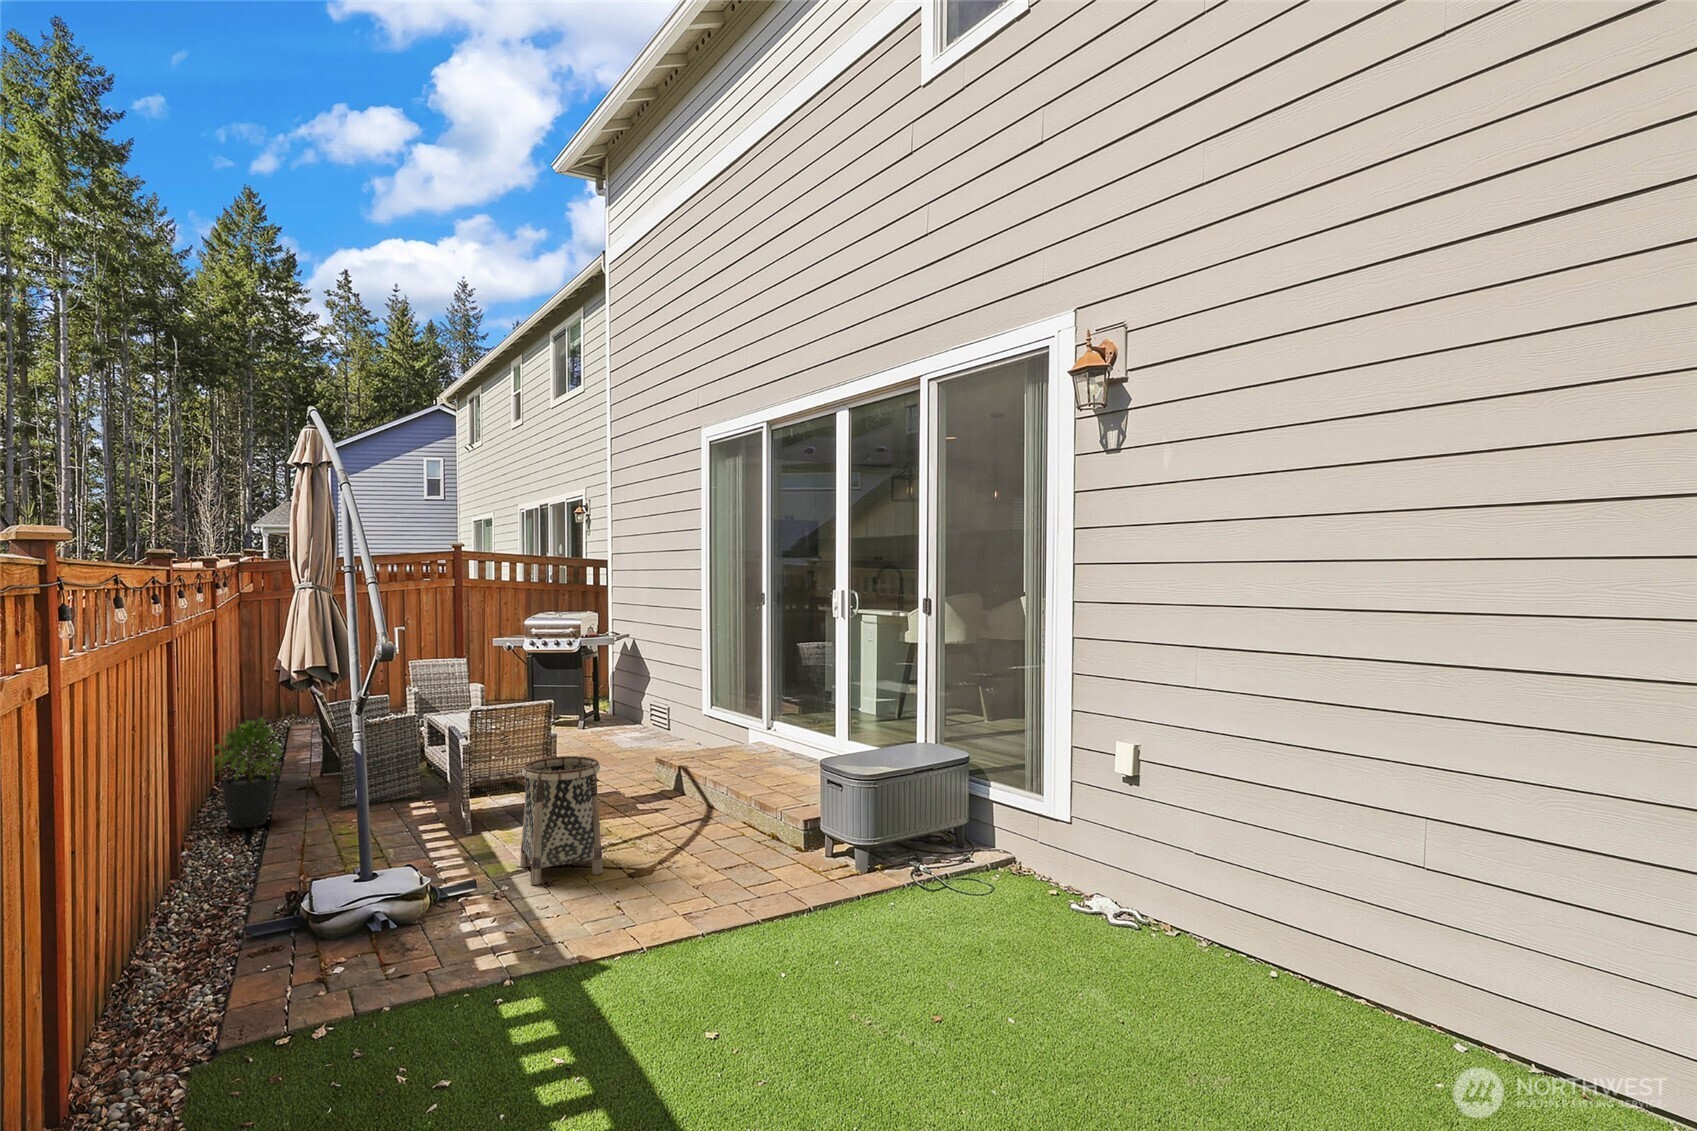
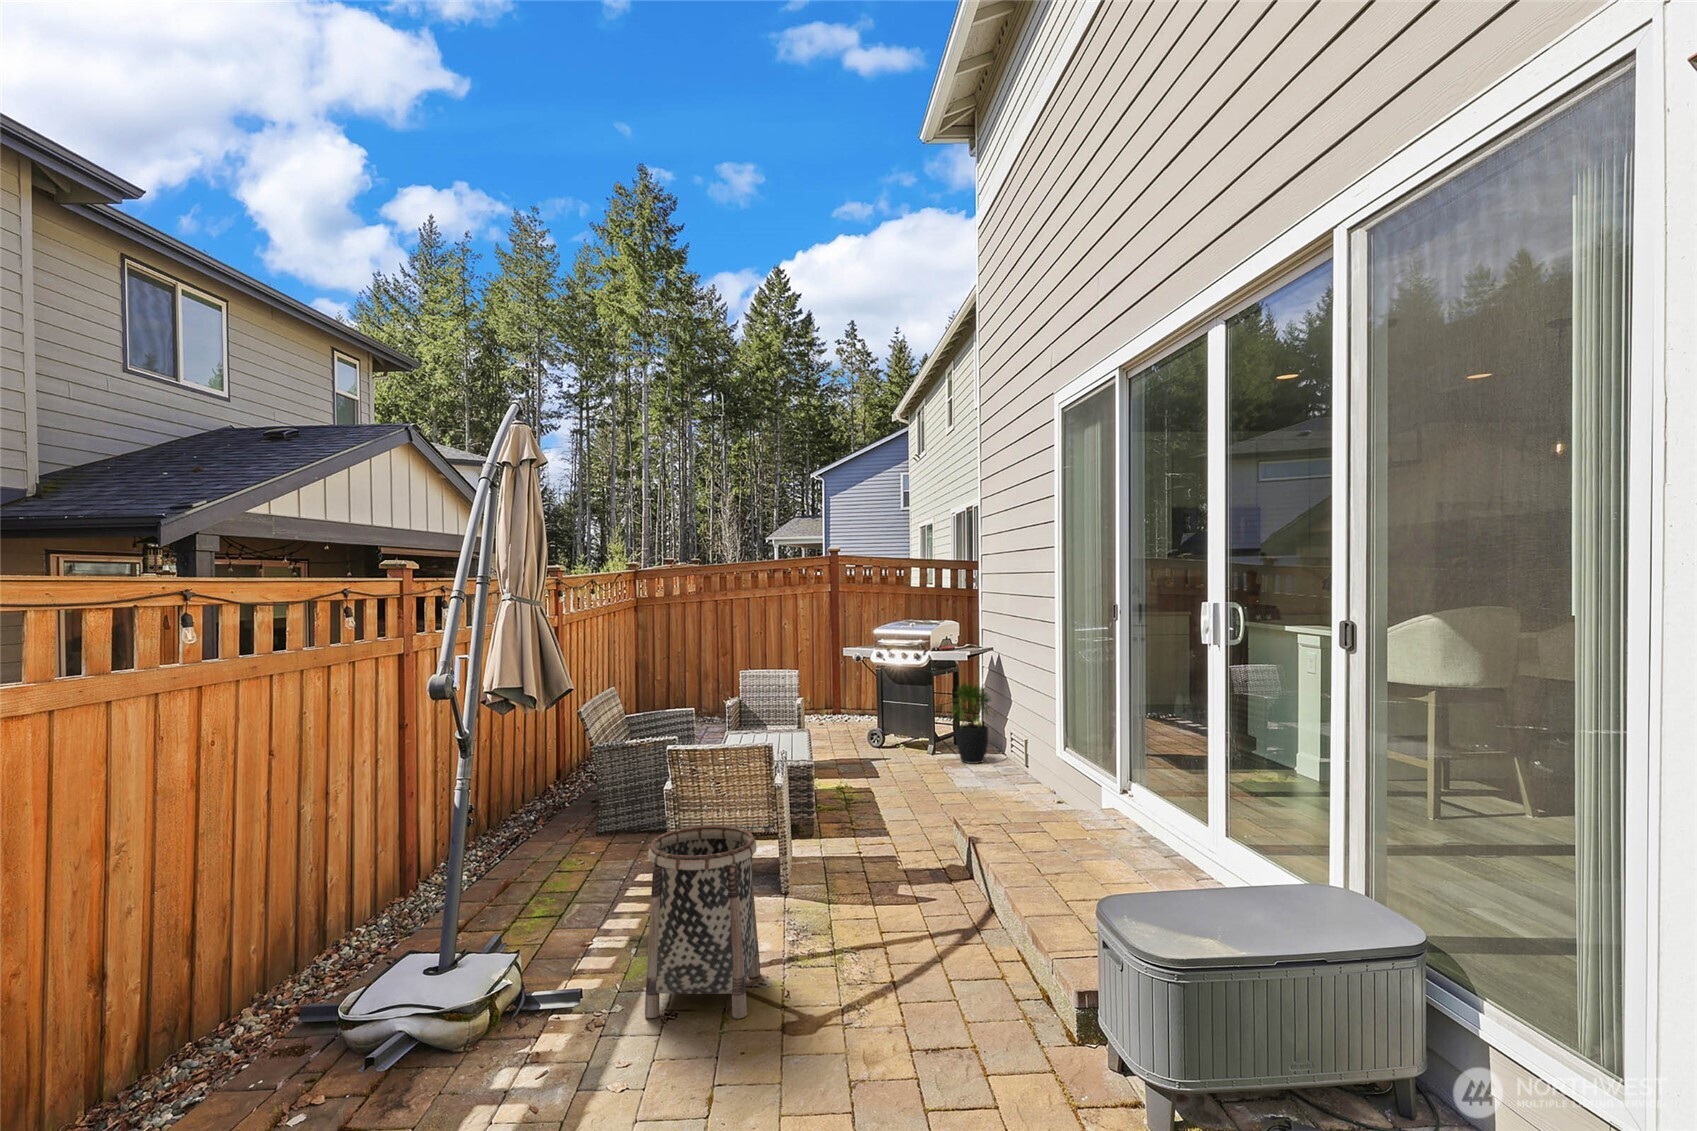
potted plant: present [213,718,281,828] -> present [950,682,996,764]

